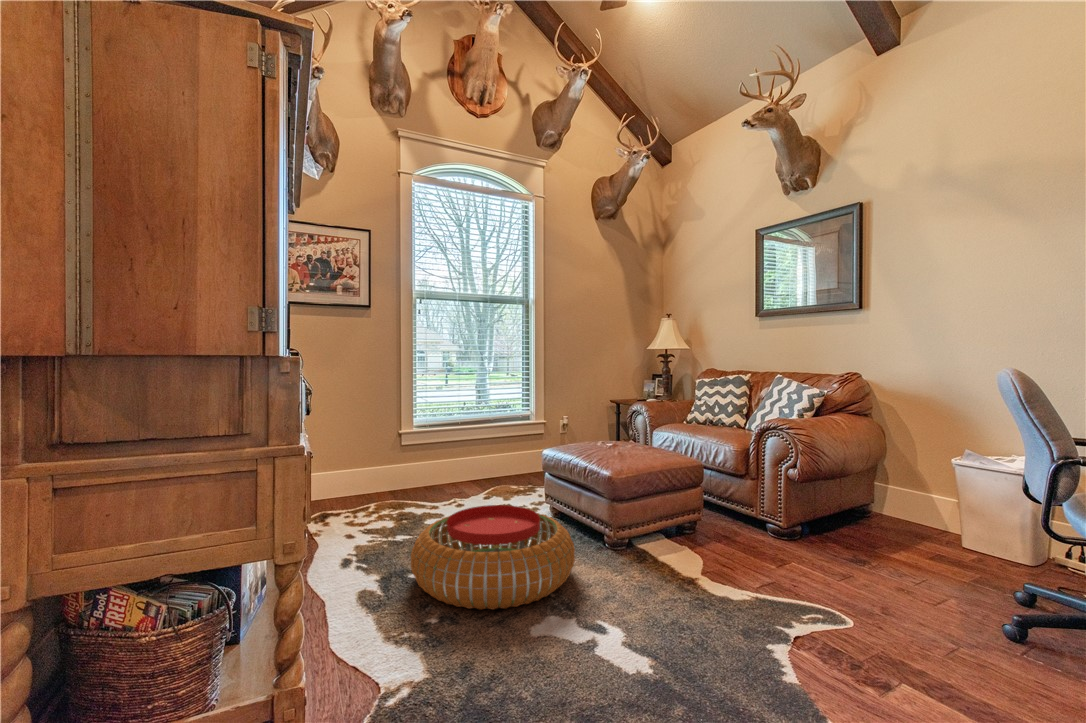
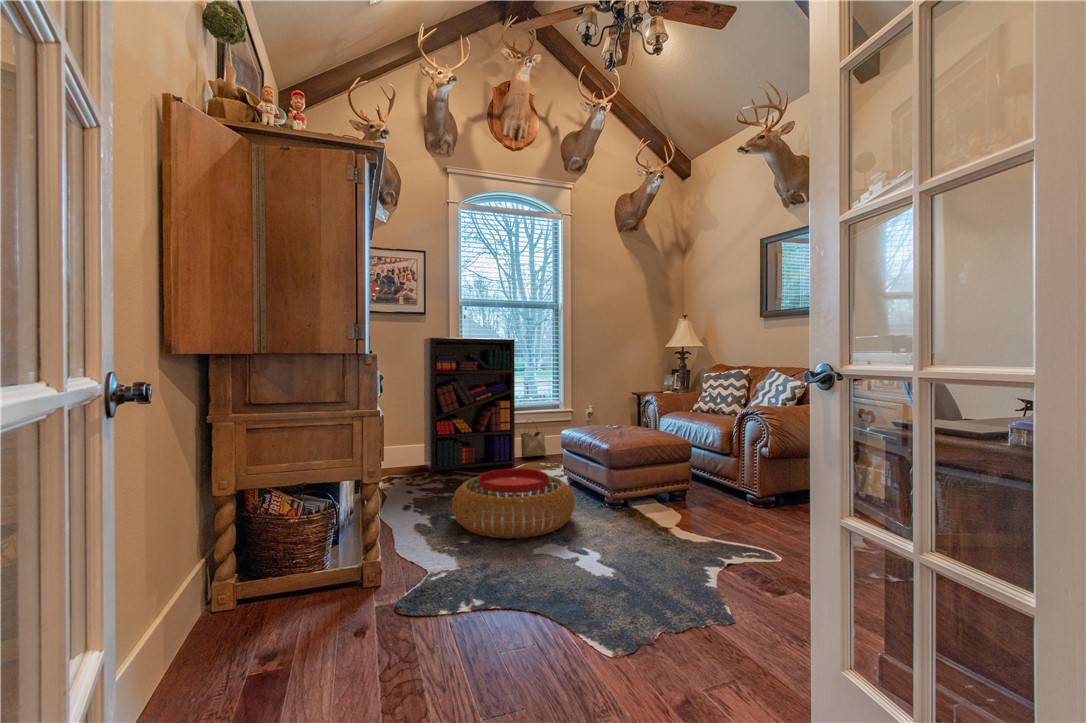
bookshelf: none [368,336,480,504] -> present [424,338,515,472]
woven basket: none [486,434,515,479] -> present [521,419,546,457]

